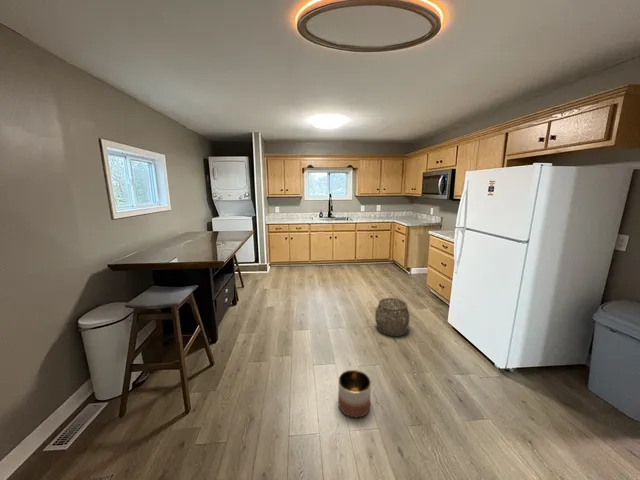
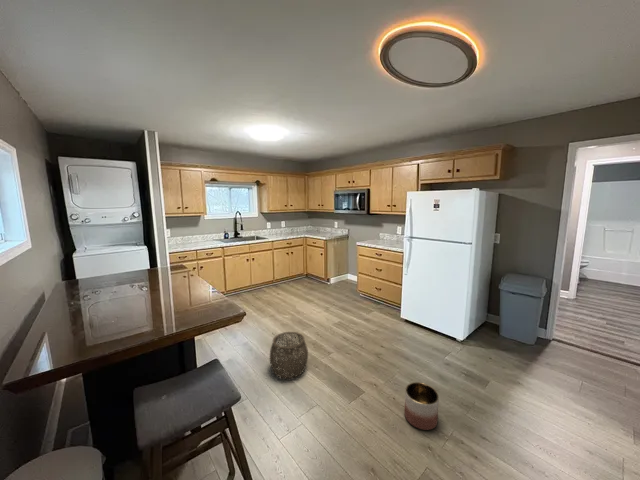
woven basket: present [375,298,410,336] -> present [270,332,308,378]

